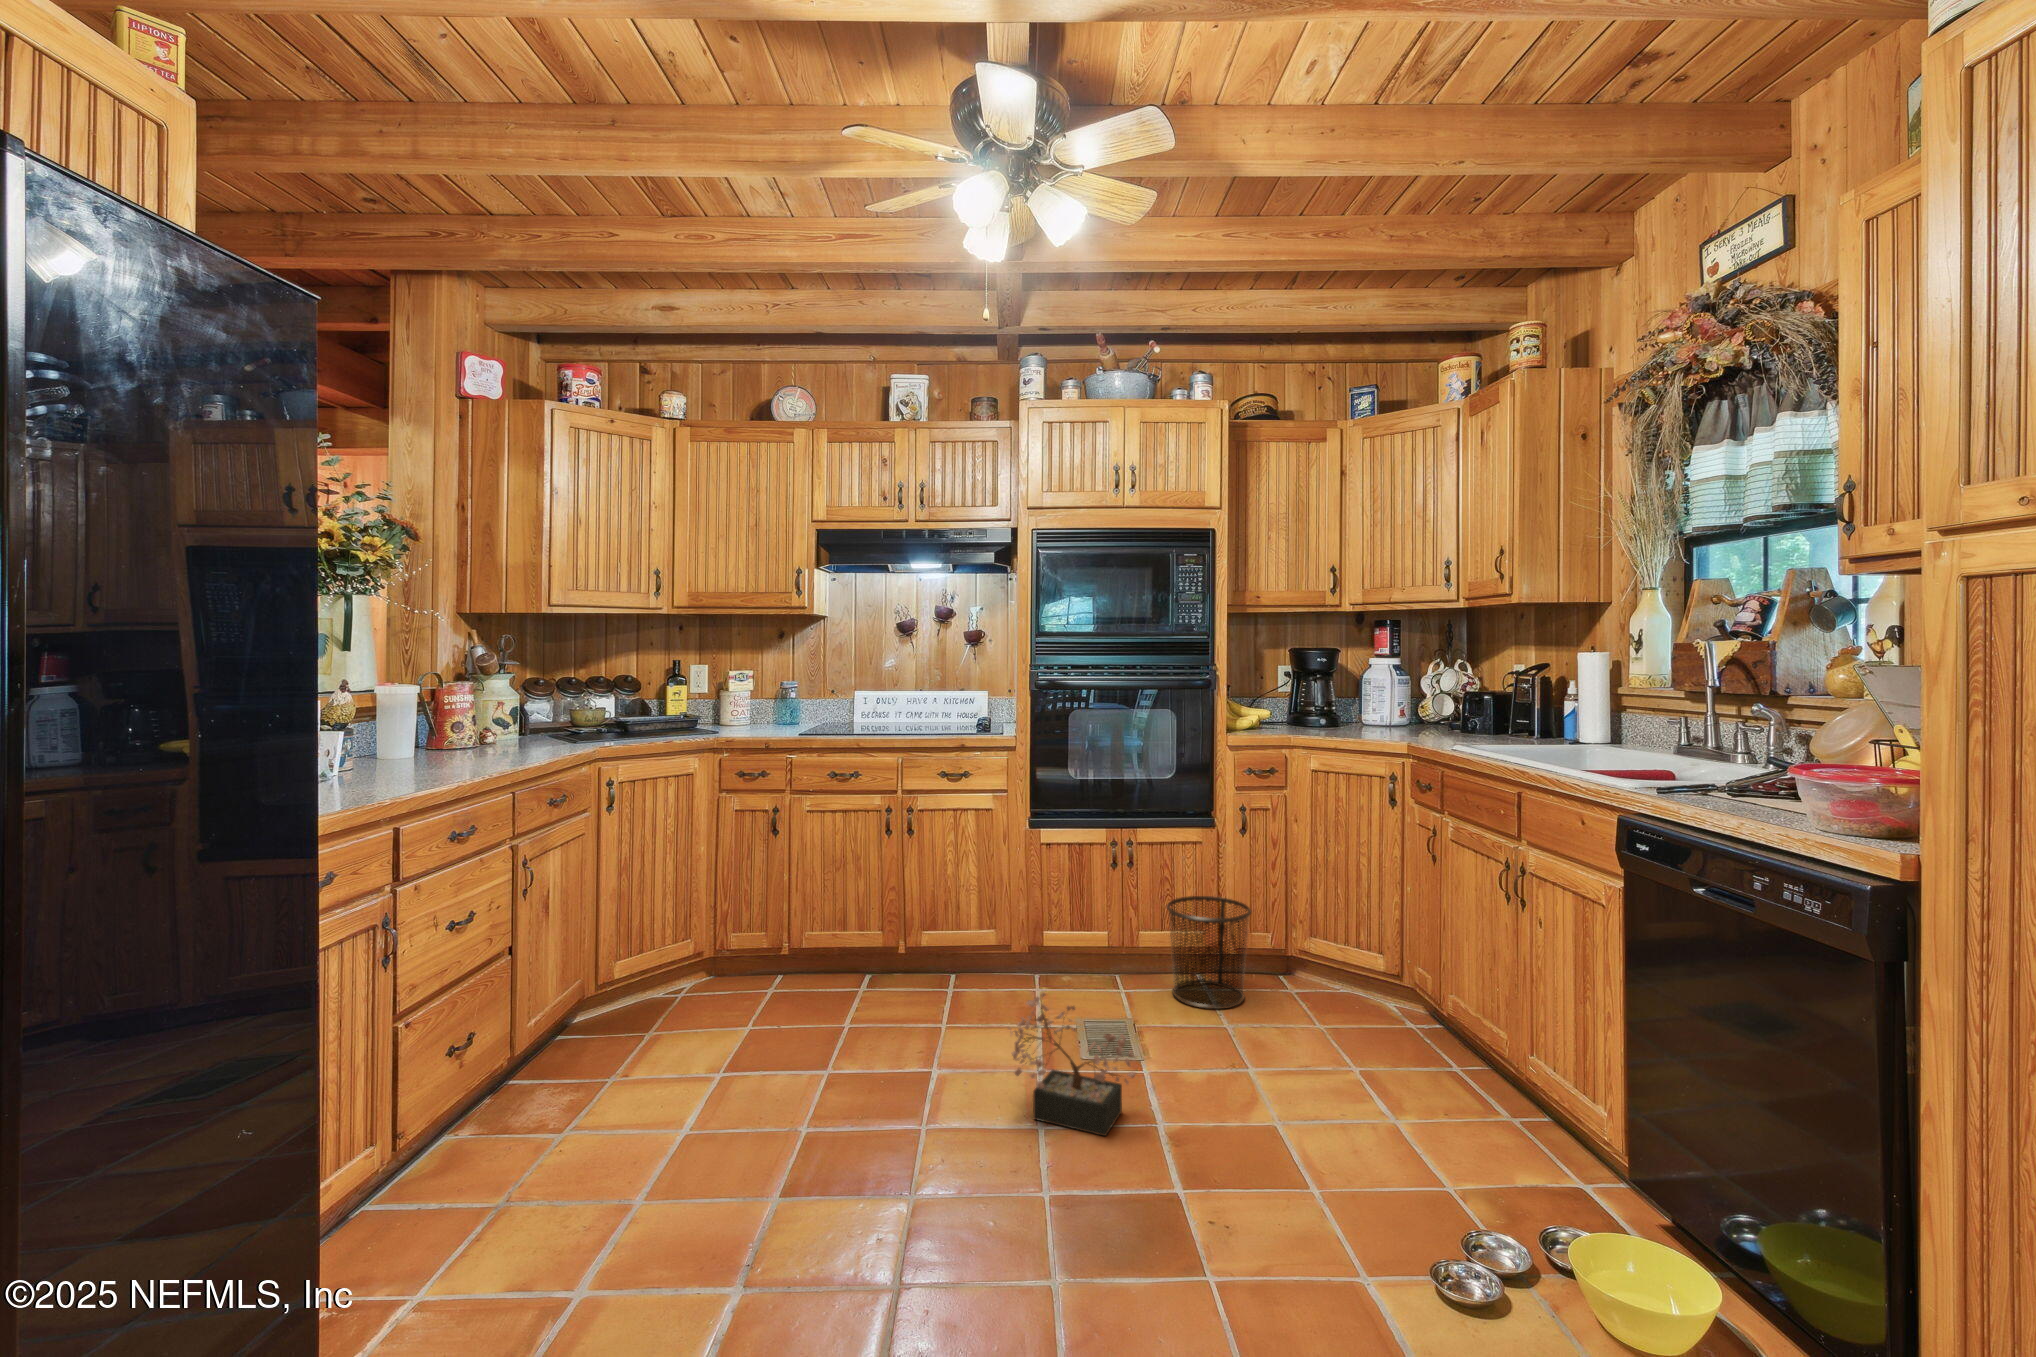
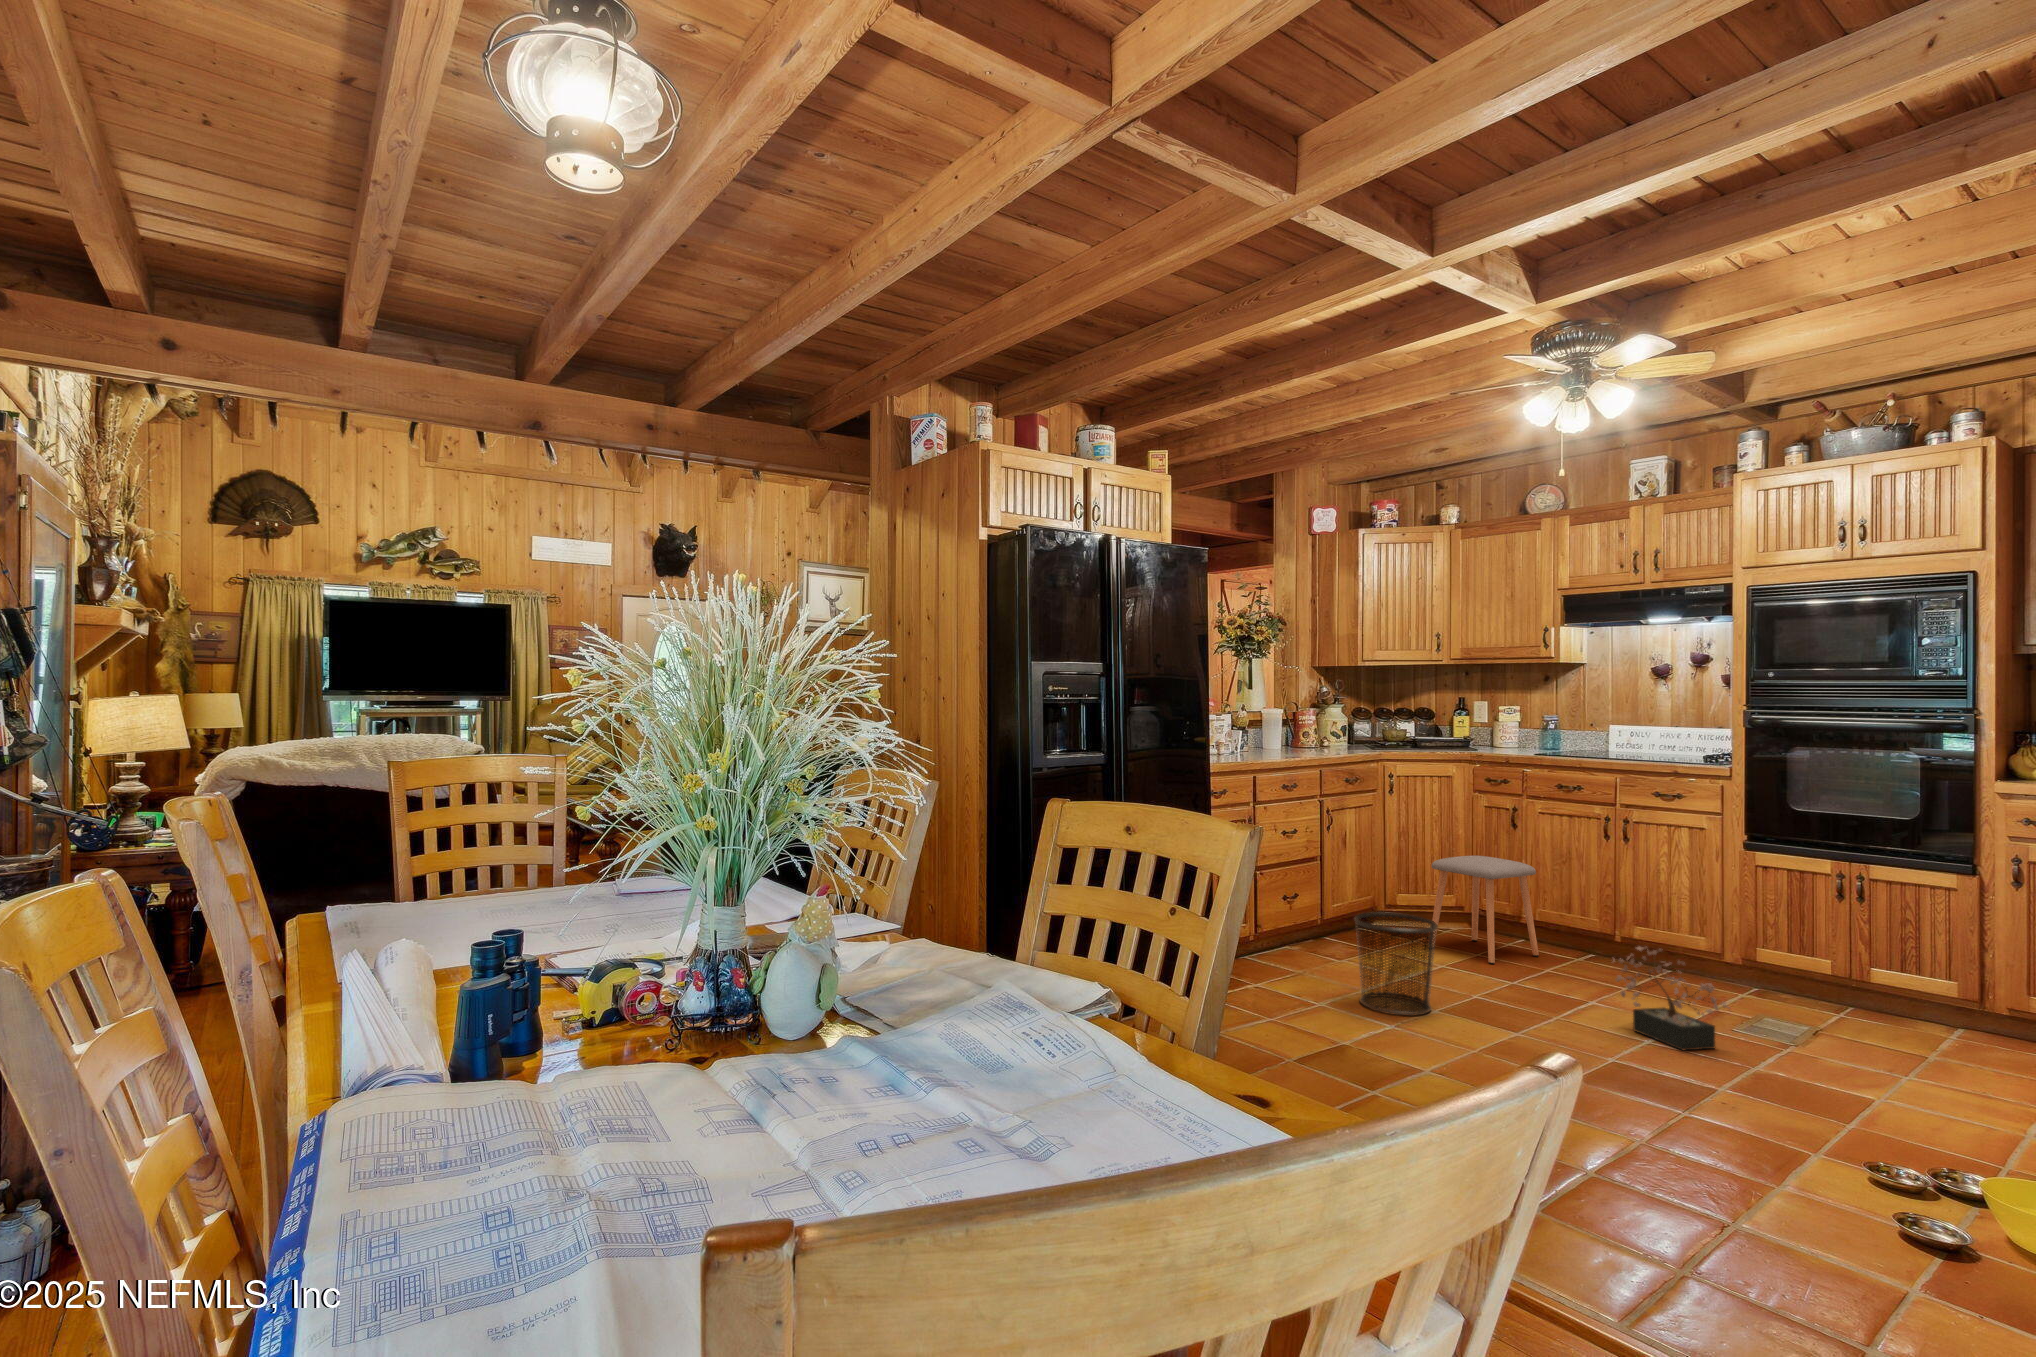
stool: none [688,882,826,1043] -> present [1432,855,1539,964]
waste bin: present [1167,896,1251,1009] -> present [1354,912,1438,1016]

